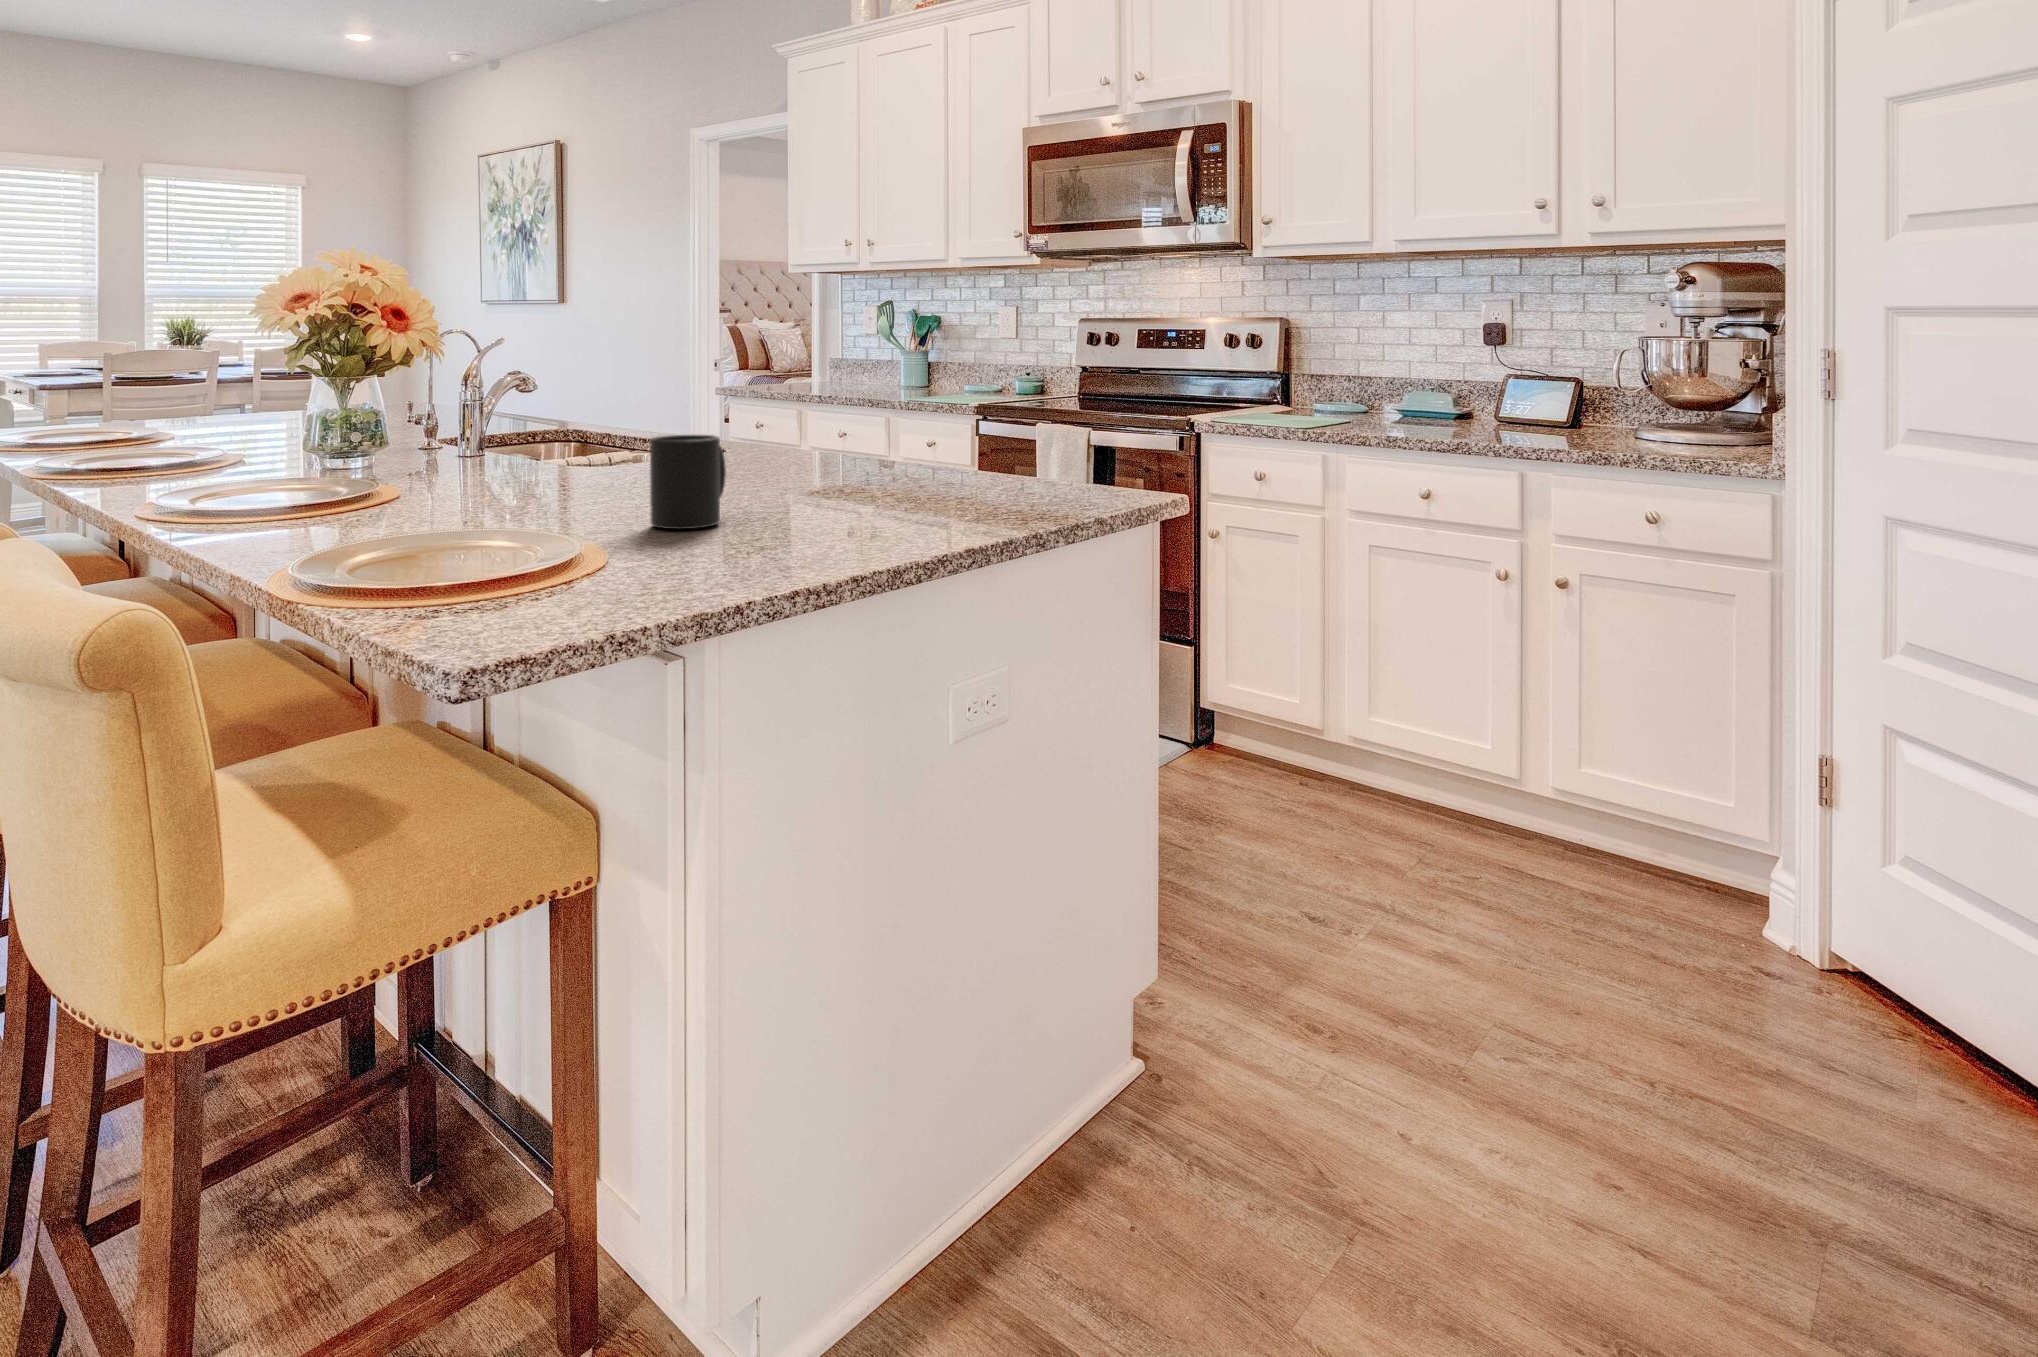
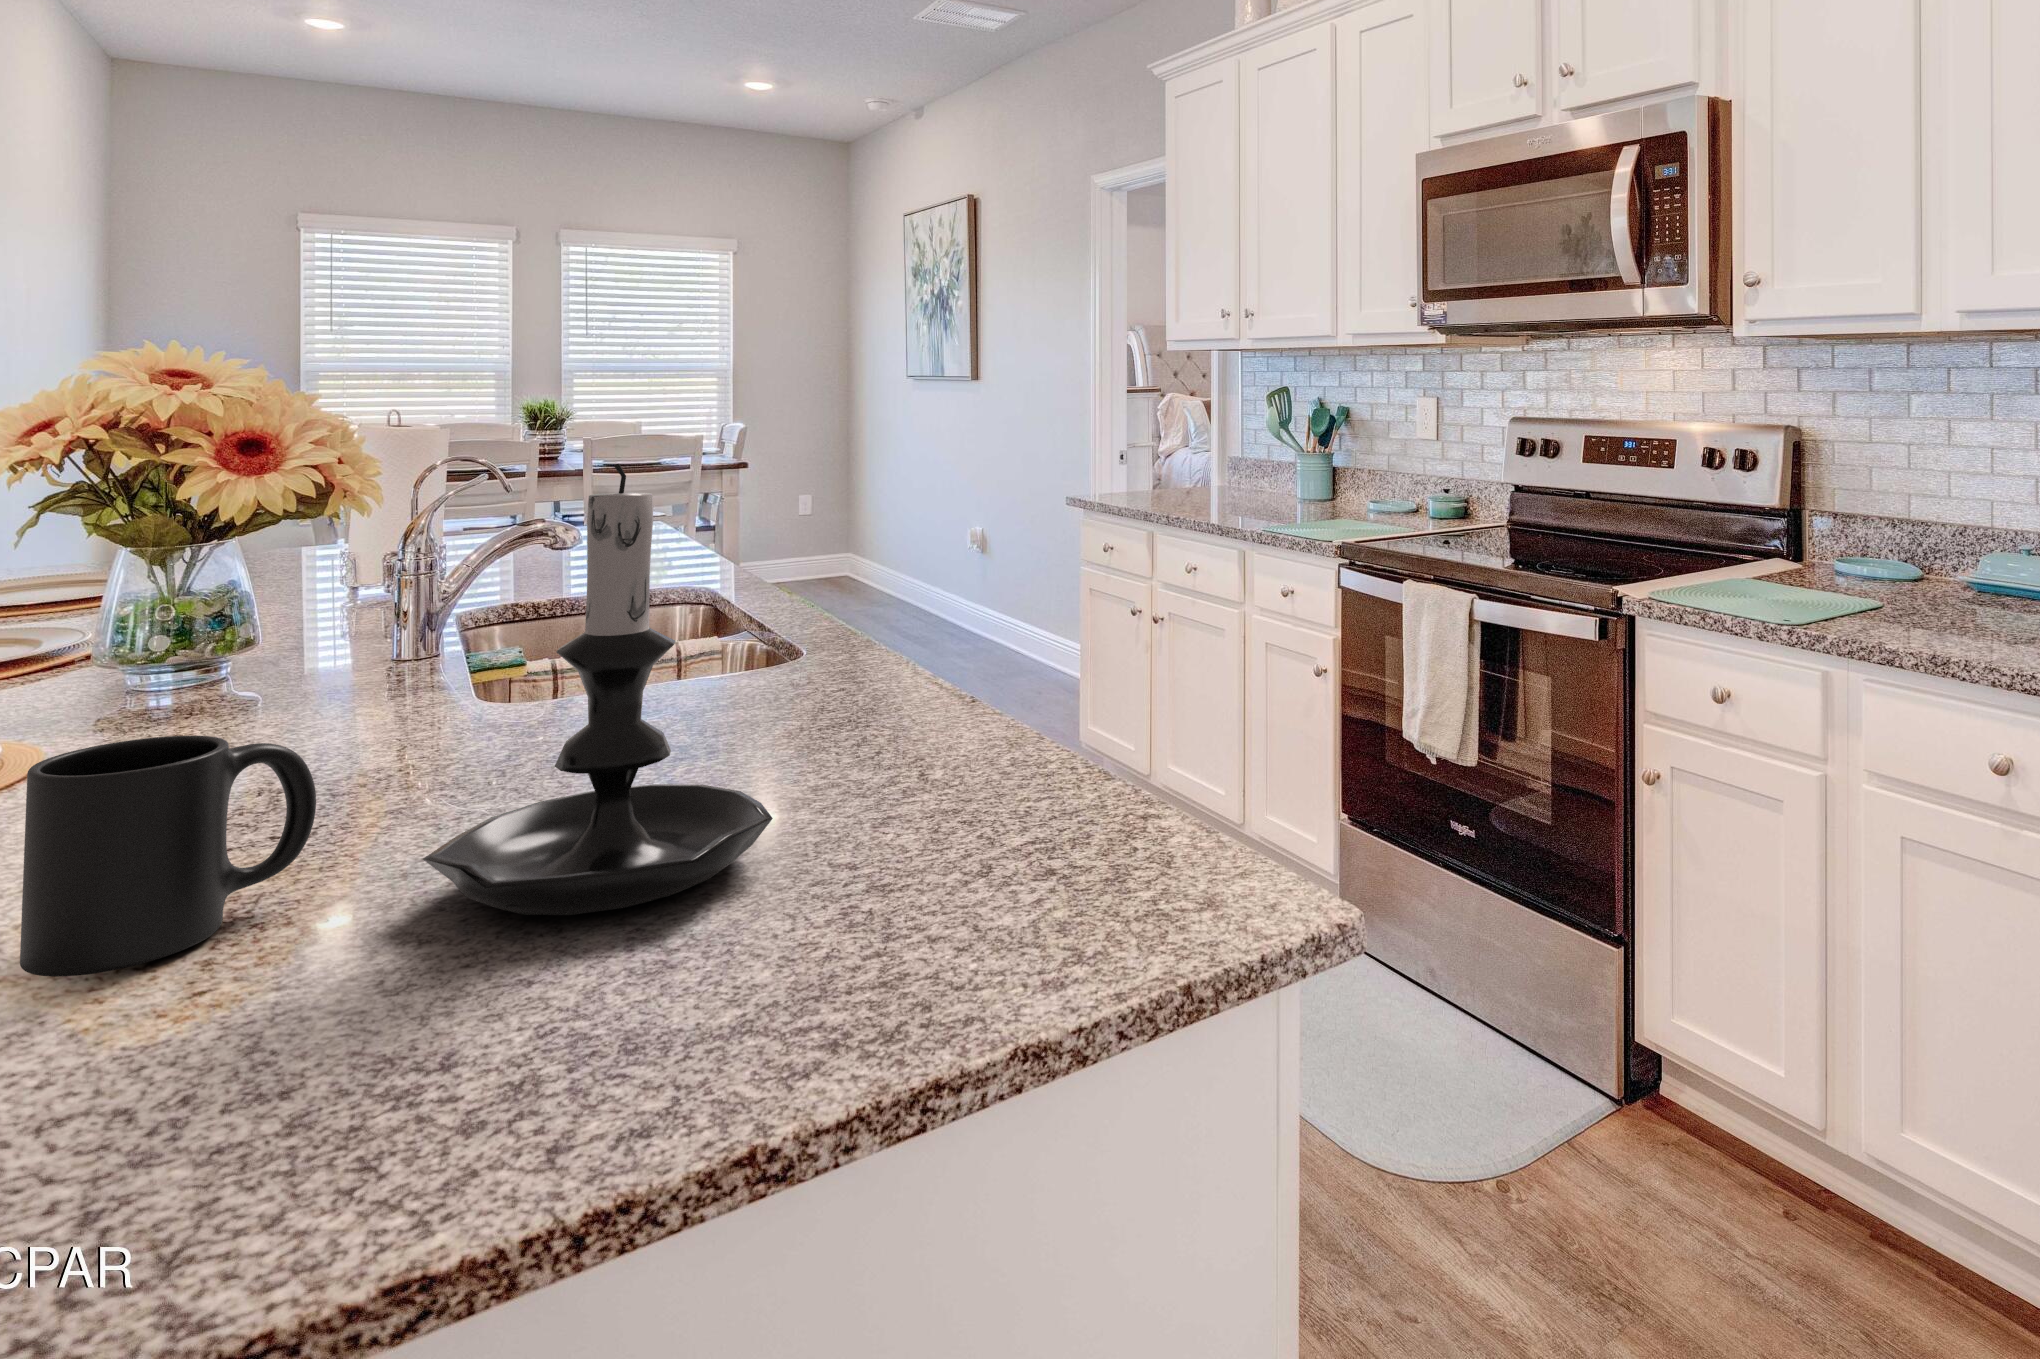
candle holder: none [787,307,921,512] -> present [423,464,773,915]

